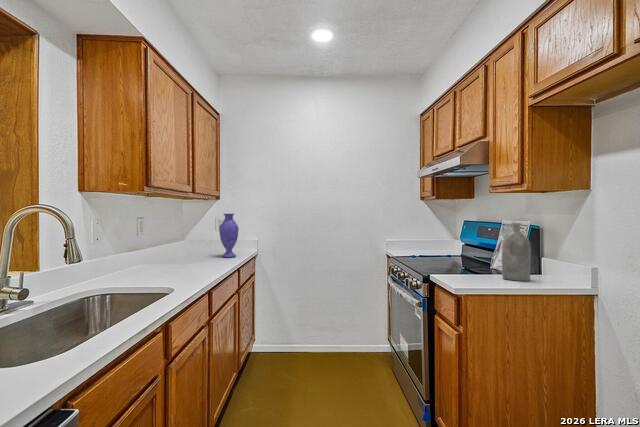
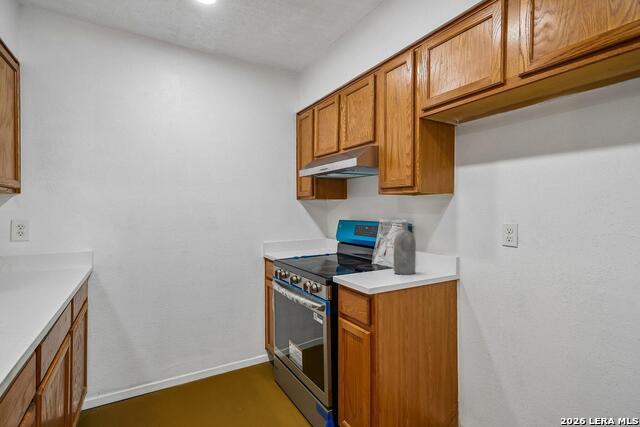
vase: present [219,214,239,257] -> none [28,214,64,280]

